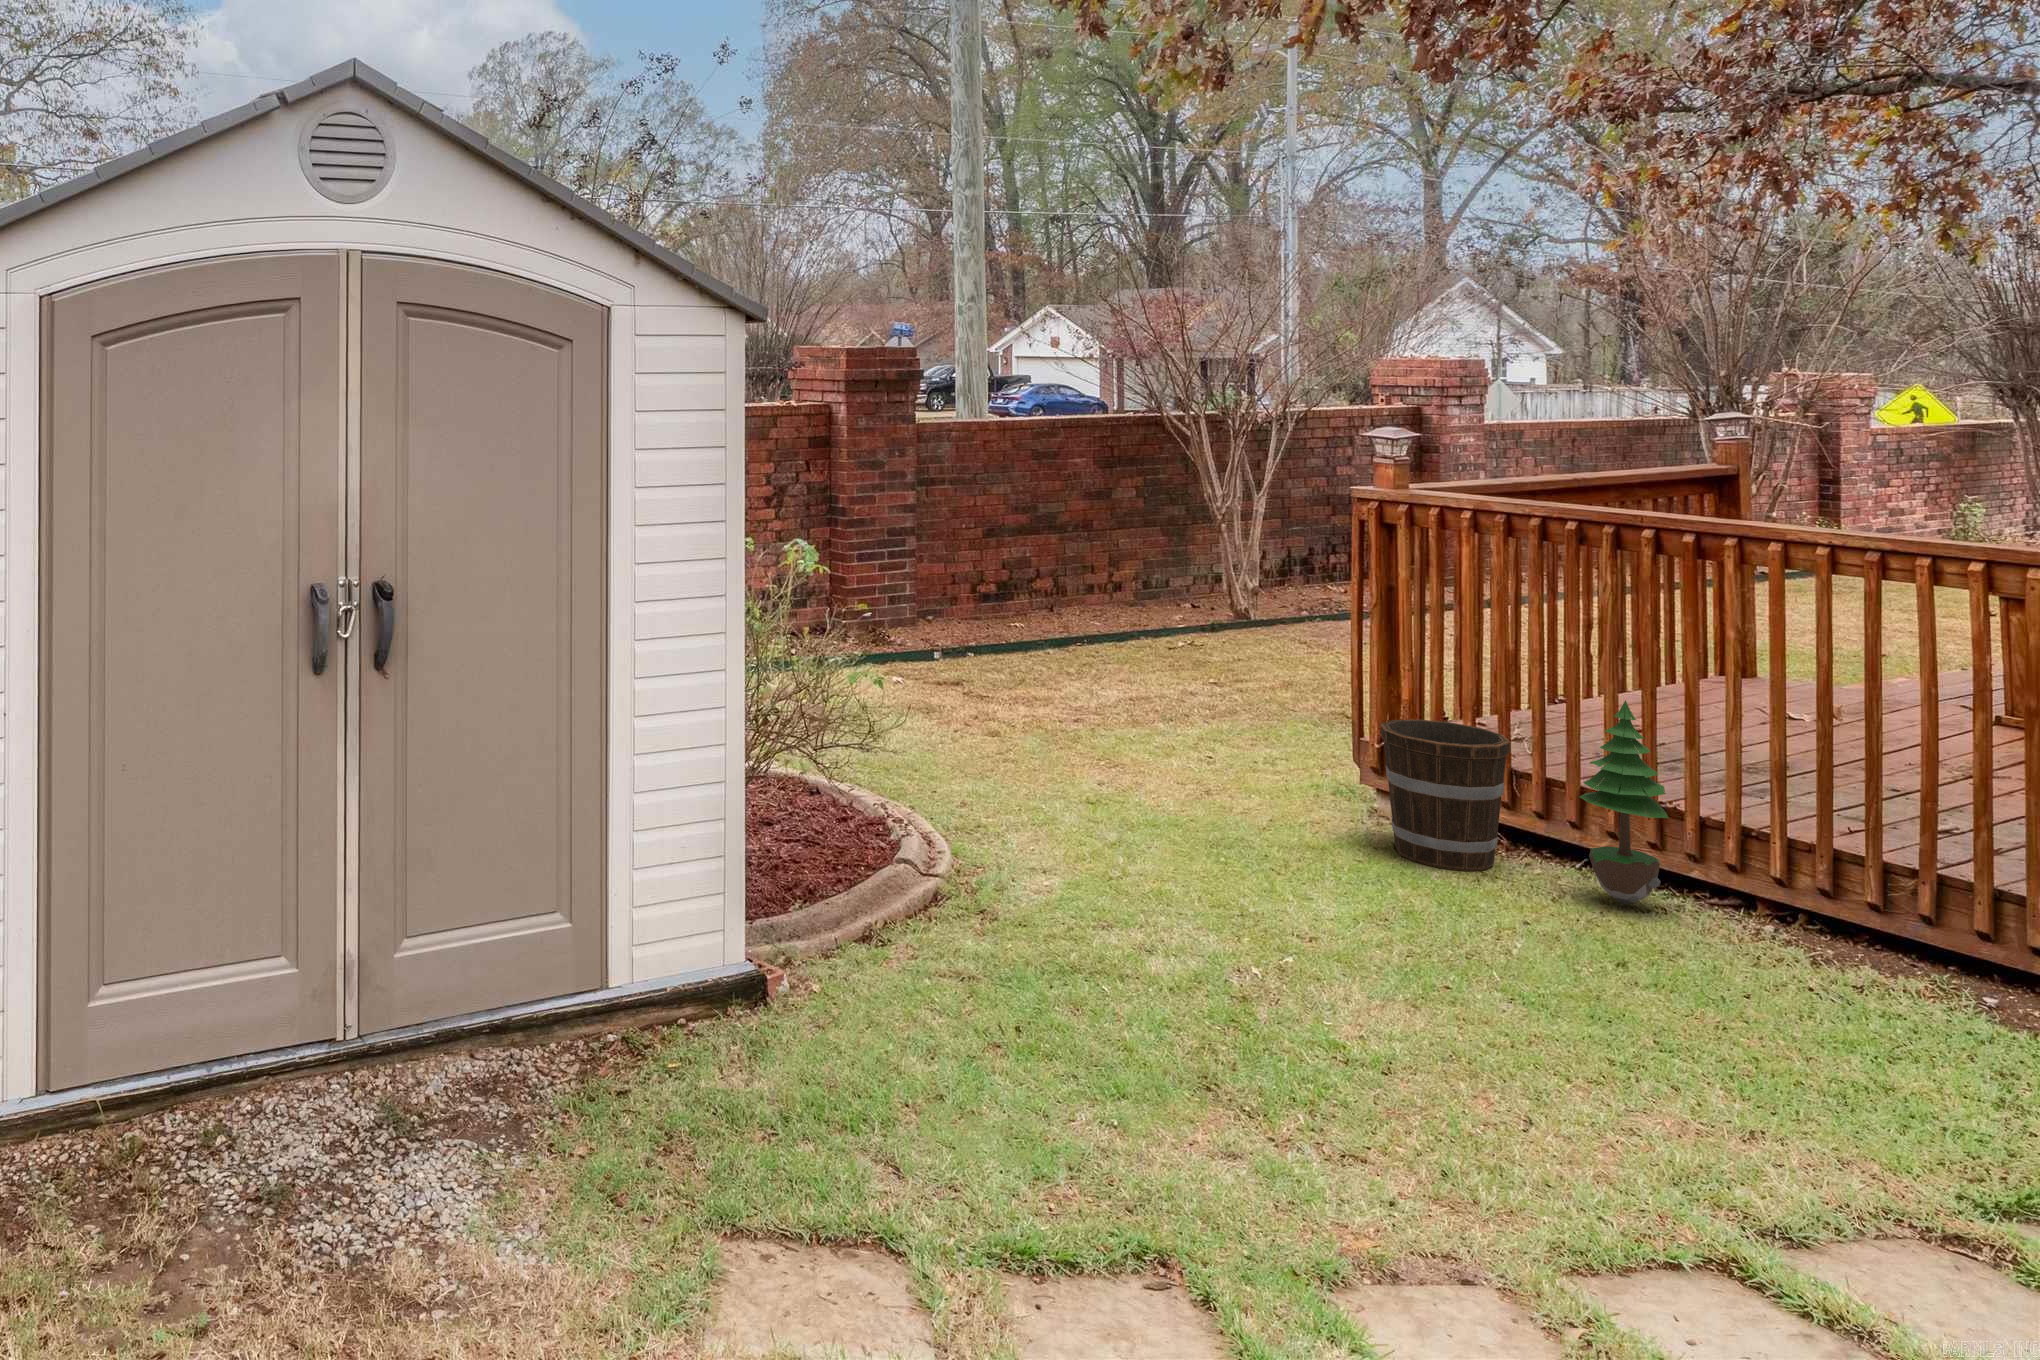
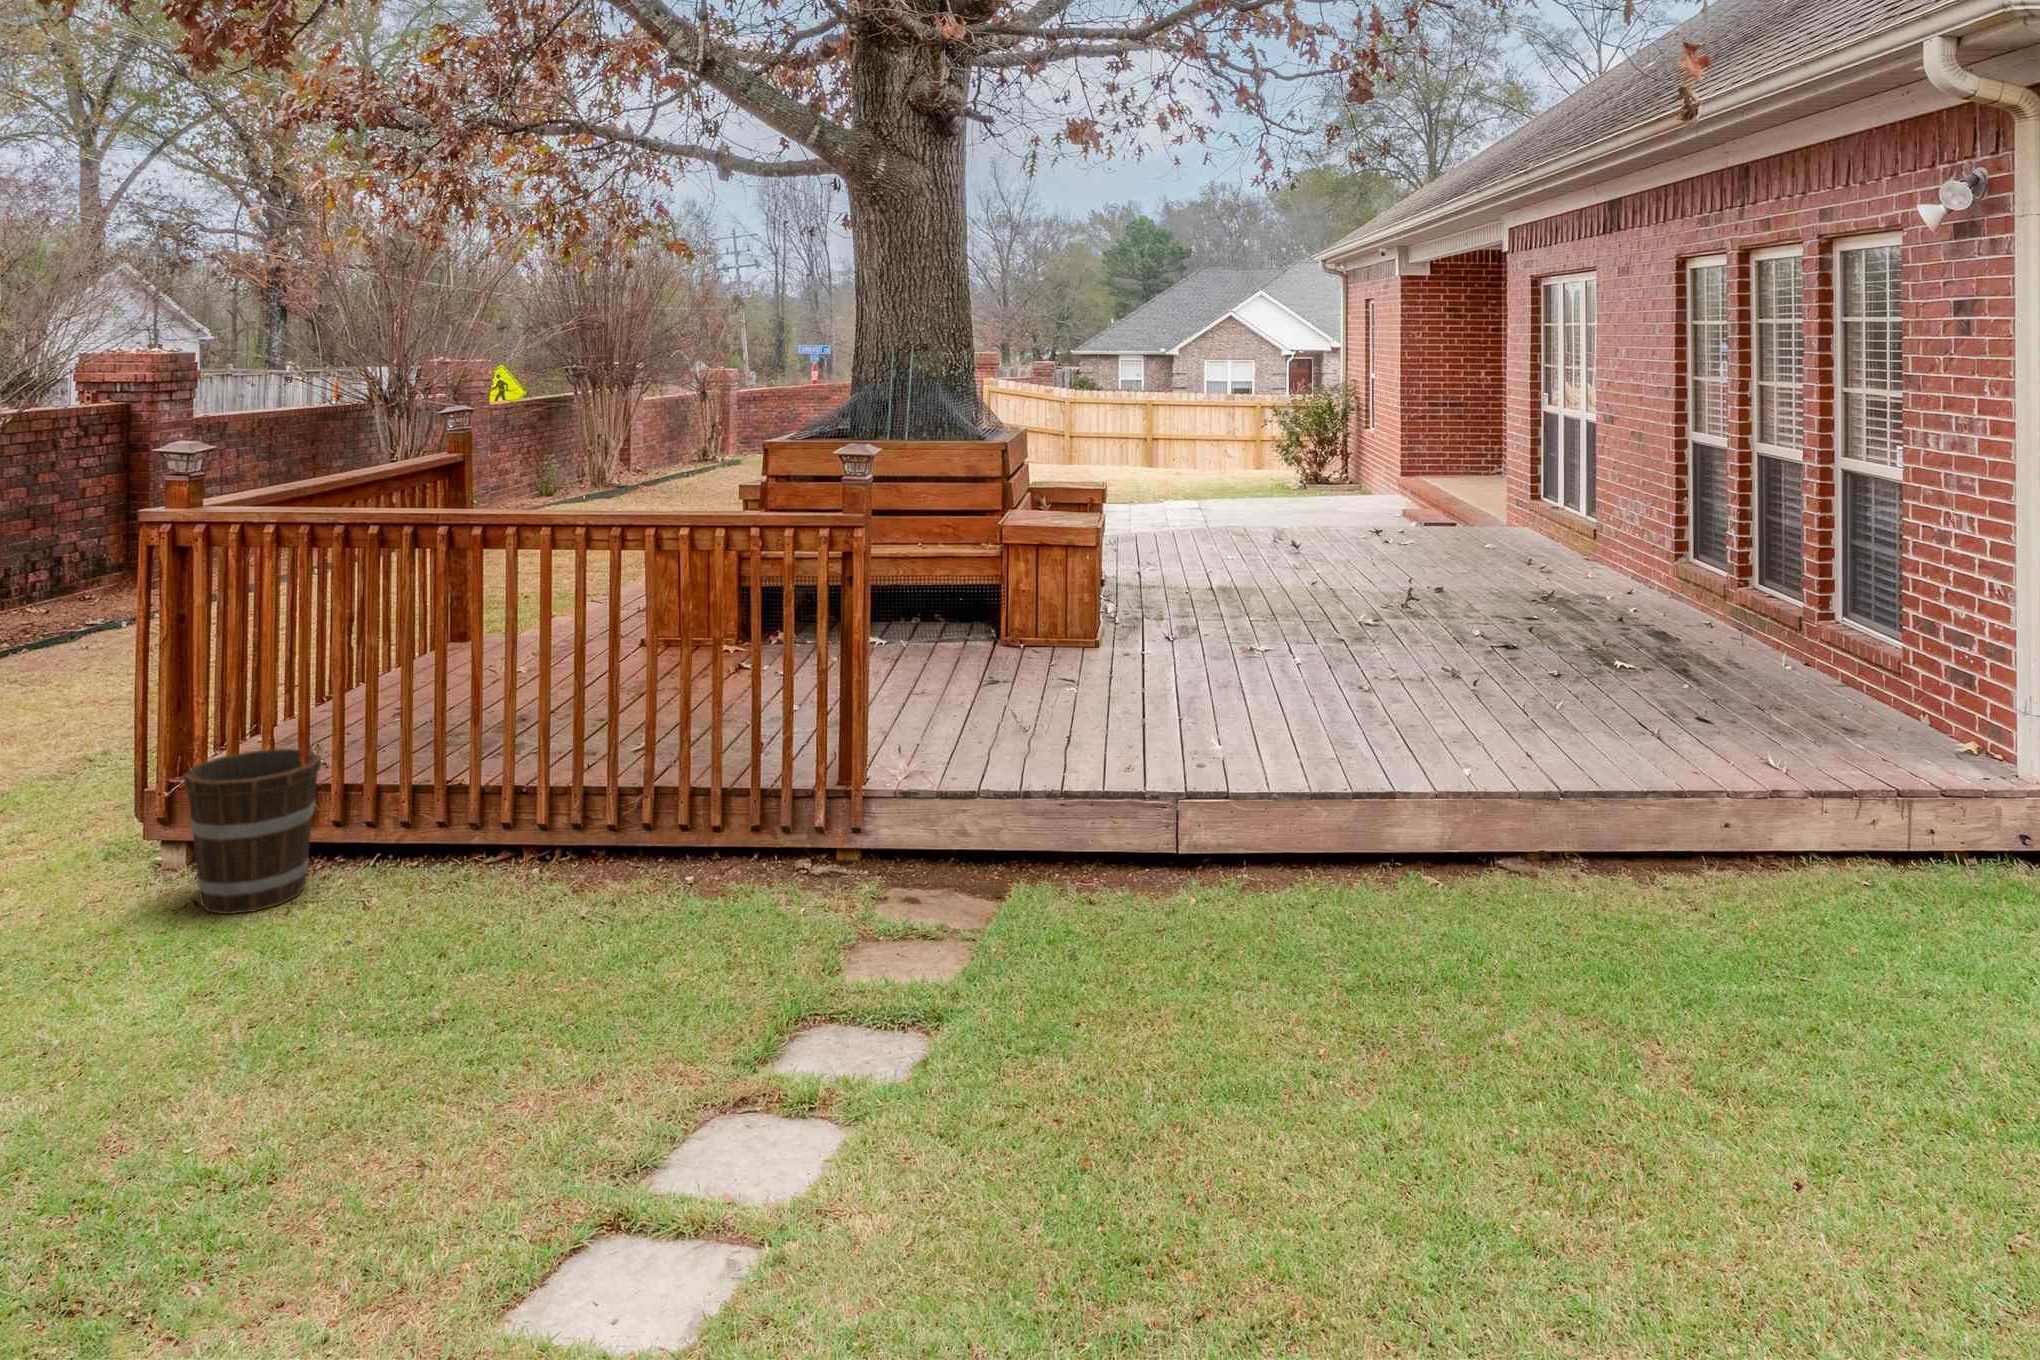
potted tree: present [1580,700,1669,905] -> none [390,690,468,884]

